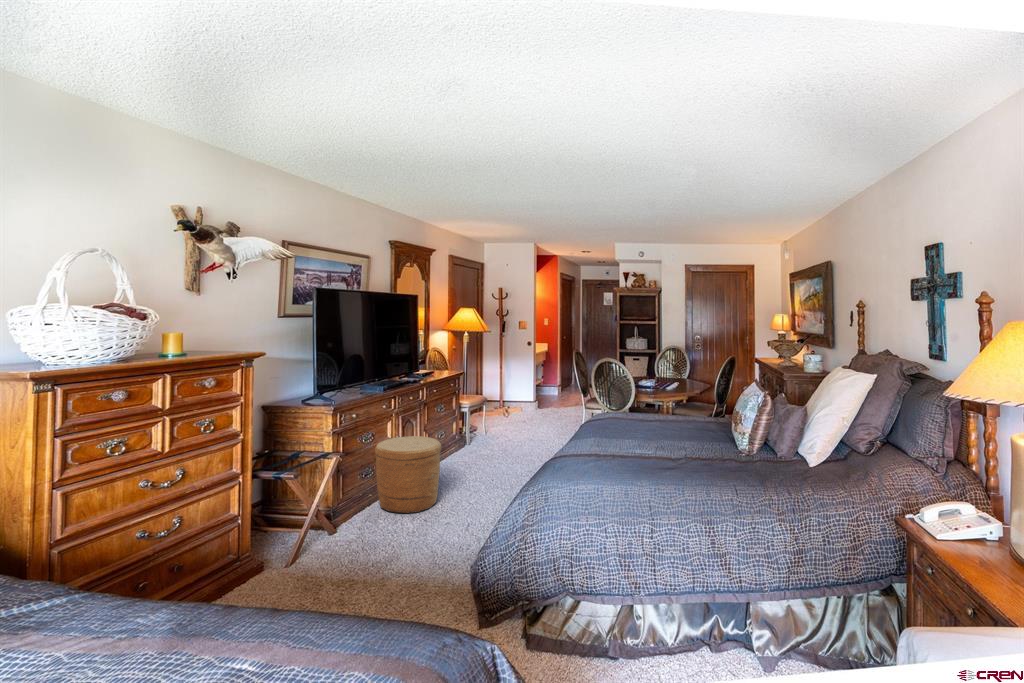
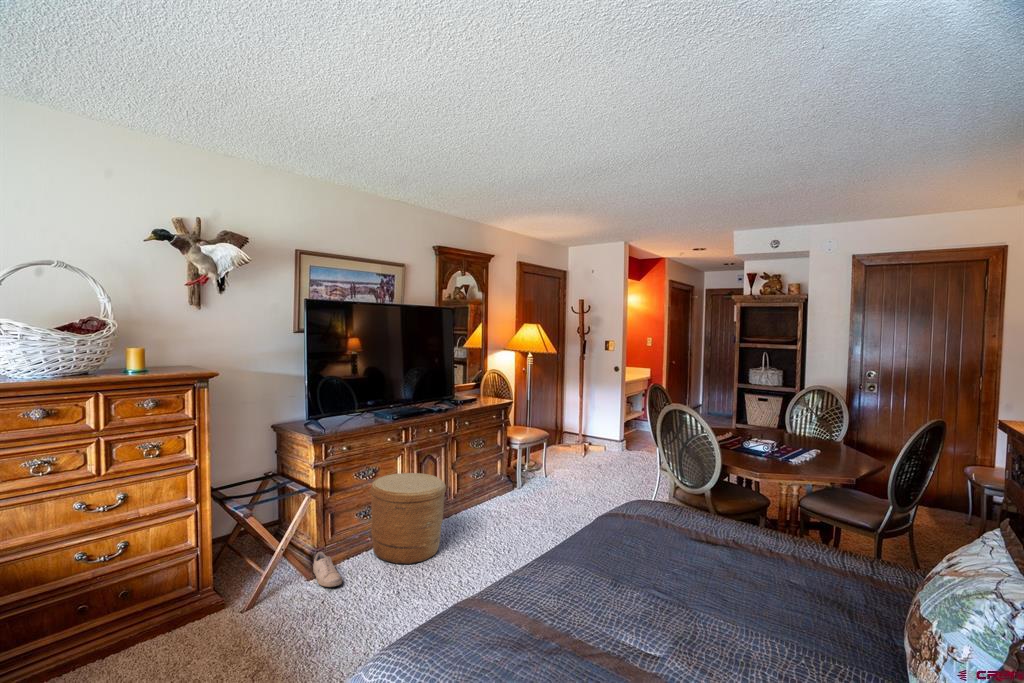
shoe: none [335,512,370,539] -> present [313,552,342,587]

